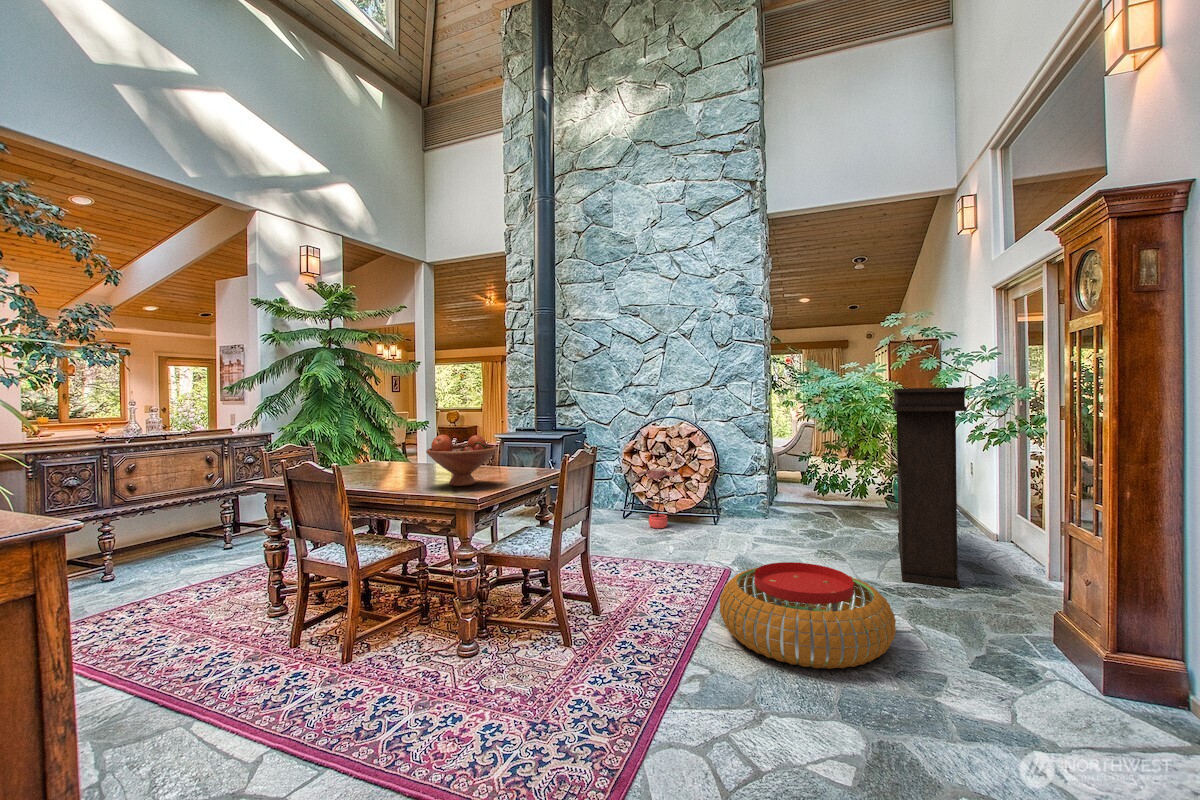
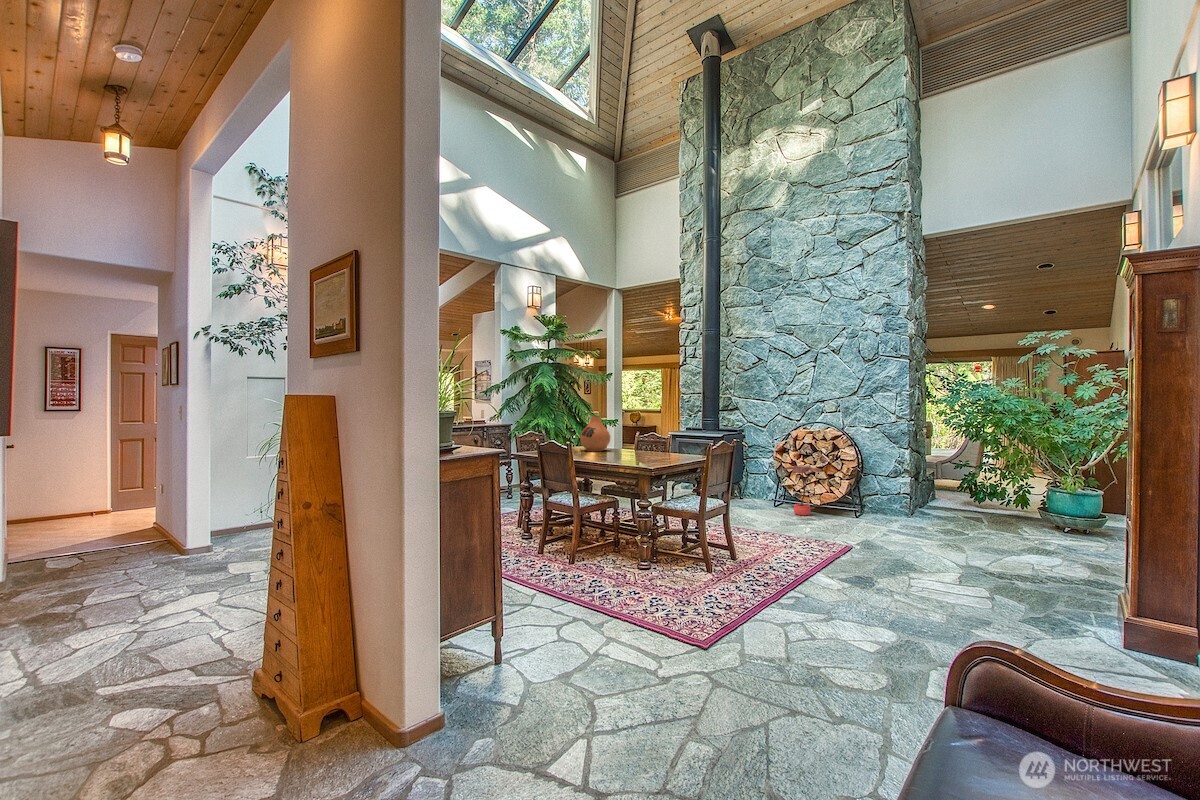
console table: present [892,387,966,588] -> none [1003,403,1090,578]
vase: none [367,418,415,470] -> present [580,416,610,451]
fruit bowl: present [426,434,496,486] -> none [620,428,665,462]
pouf: present [720,562,896,669] -> none [823,535,963,607]

